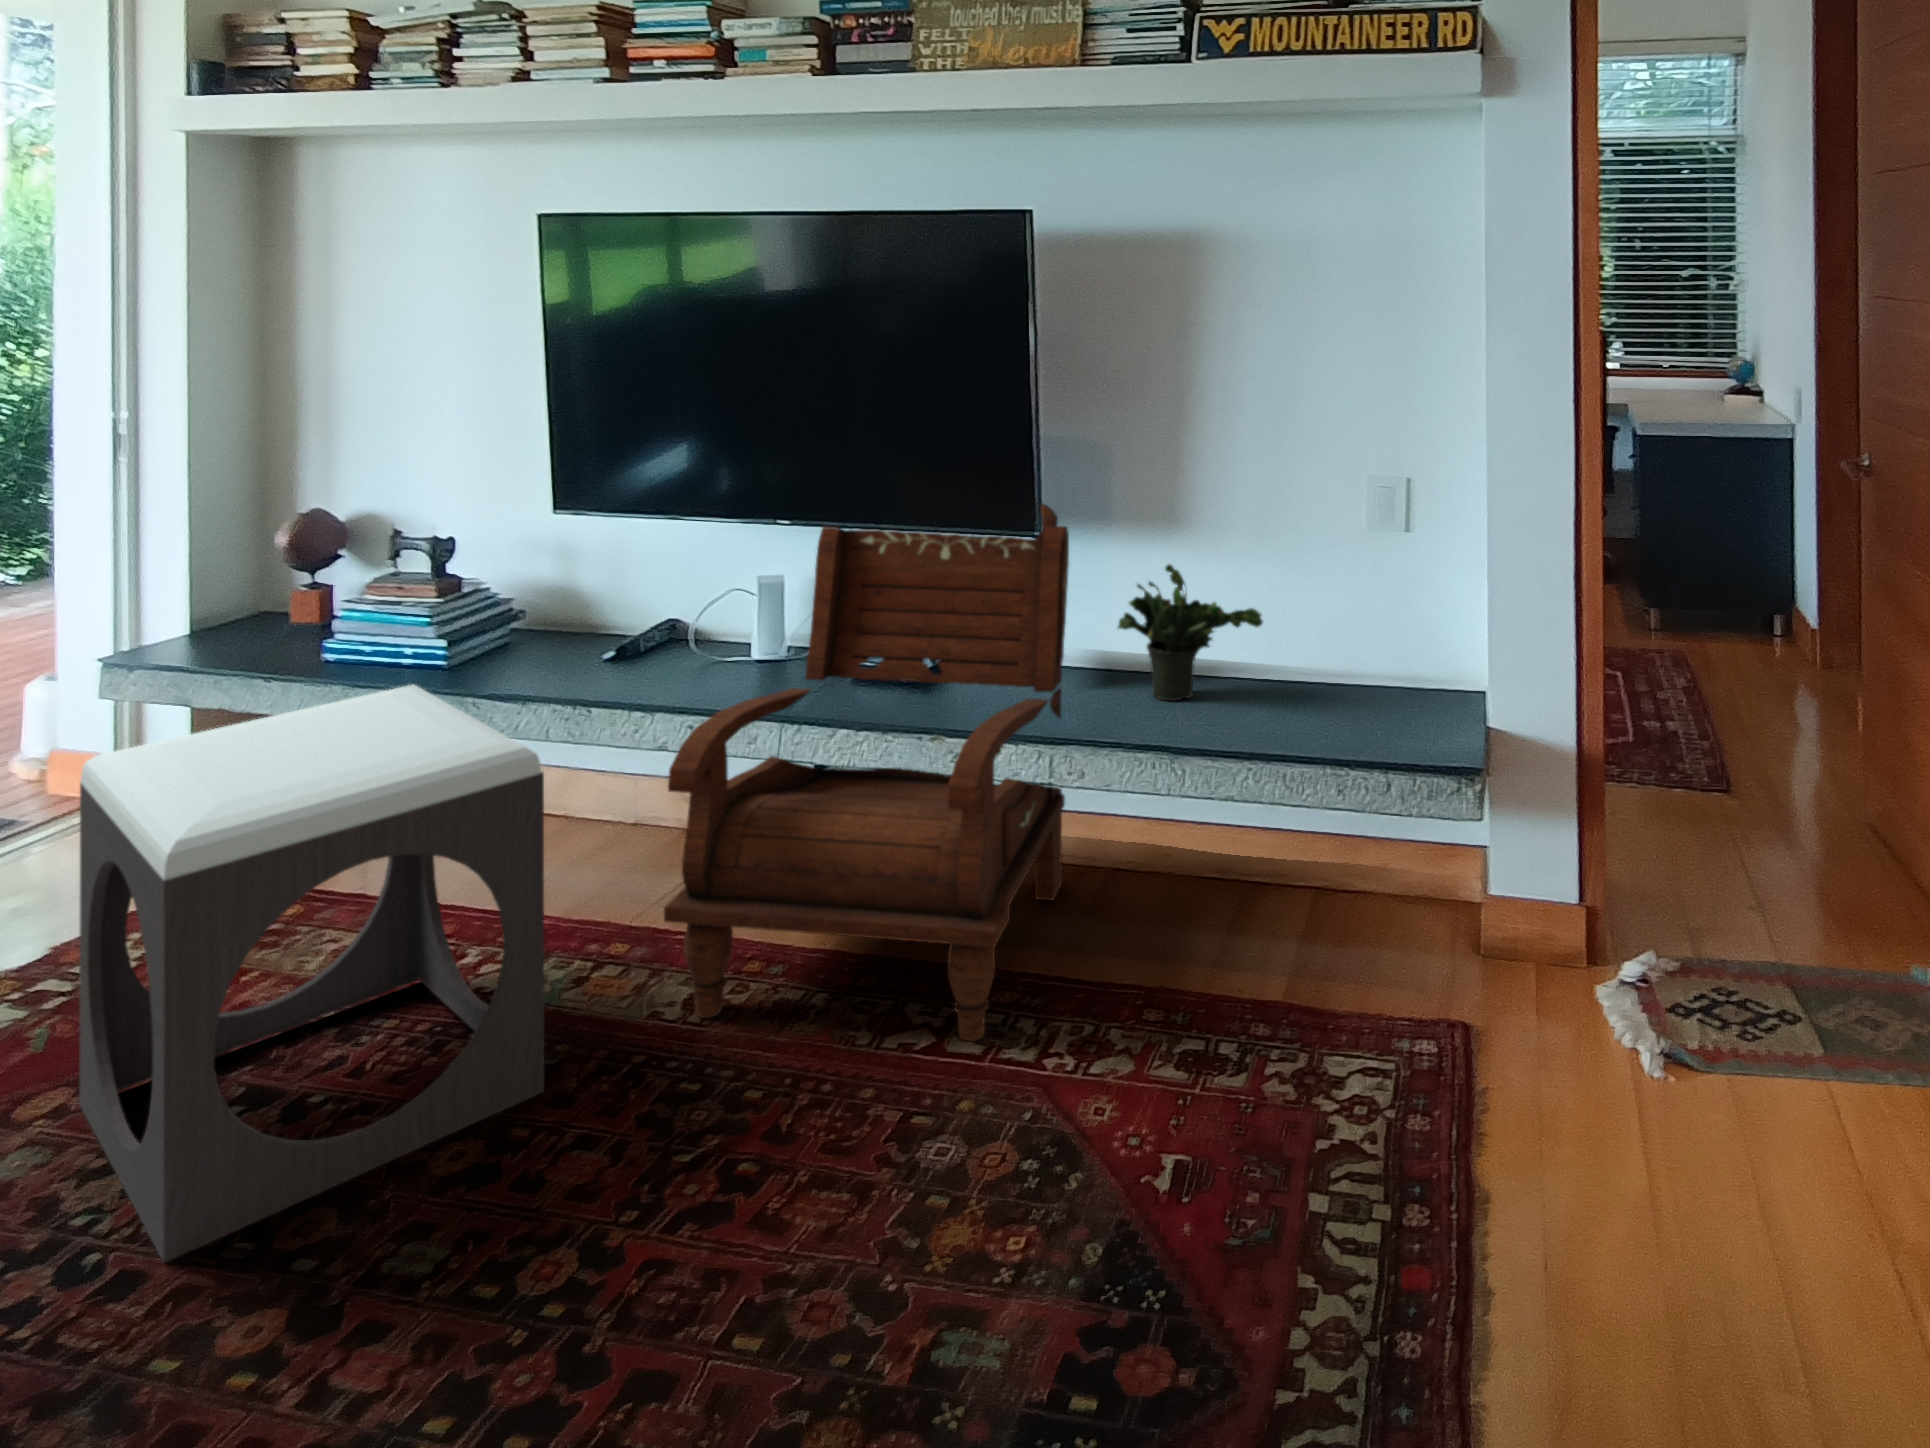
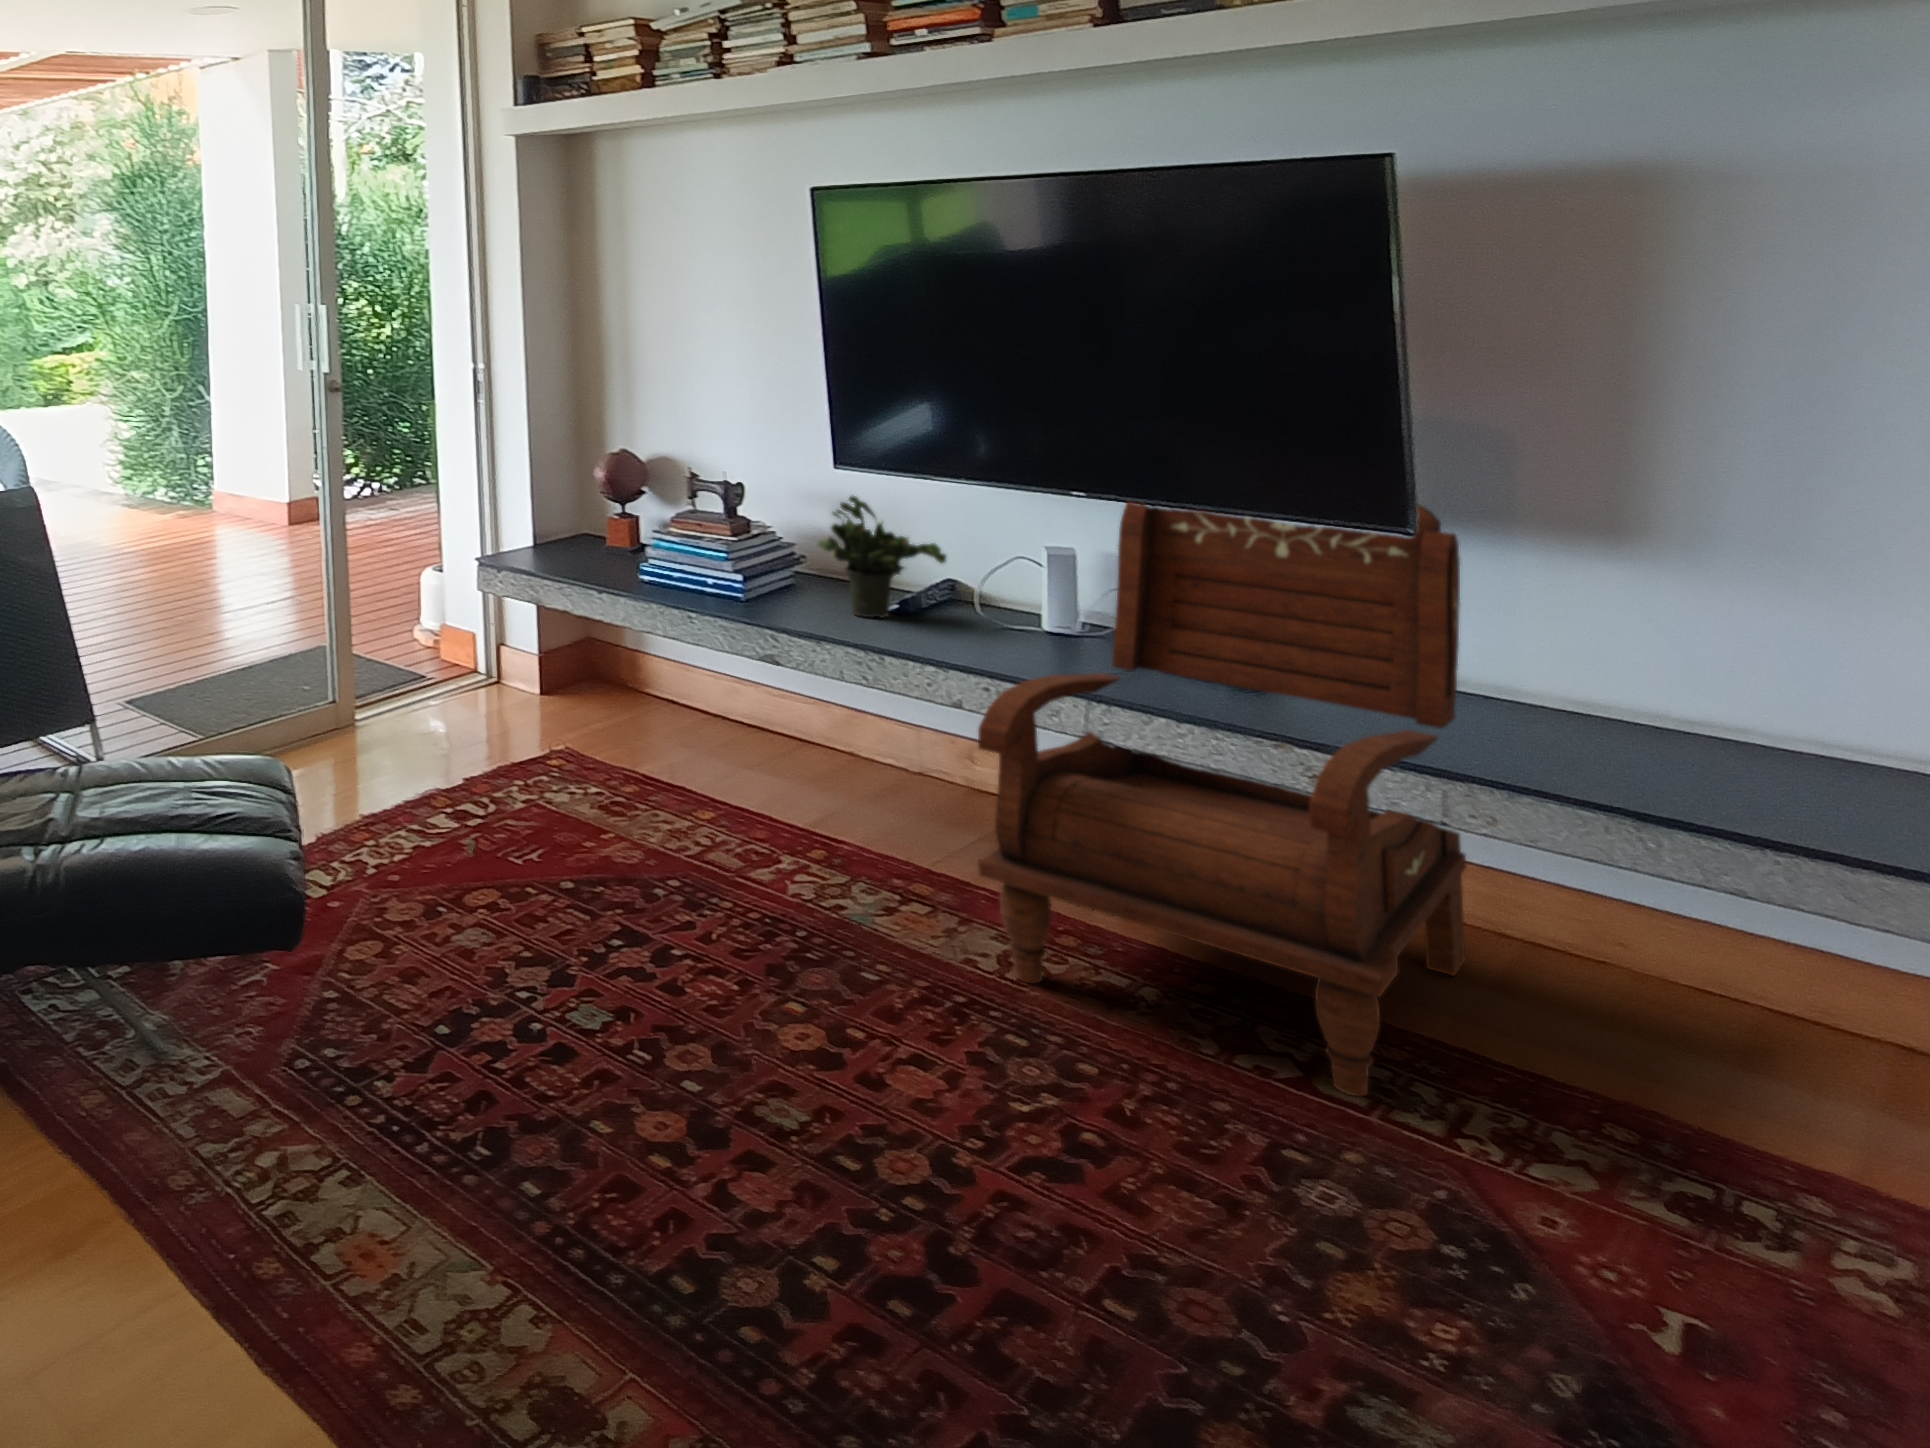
potted plant: present [1118,564,1263,701] -> present [818,496,946,618]
footstool: present [79,685,544,1263] -> none [497,611,874,1034]

